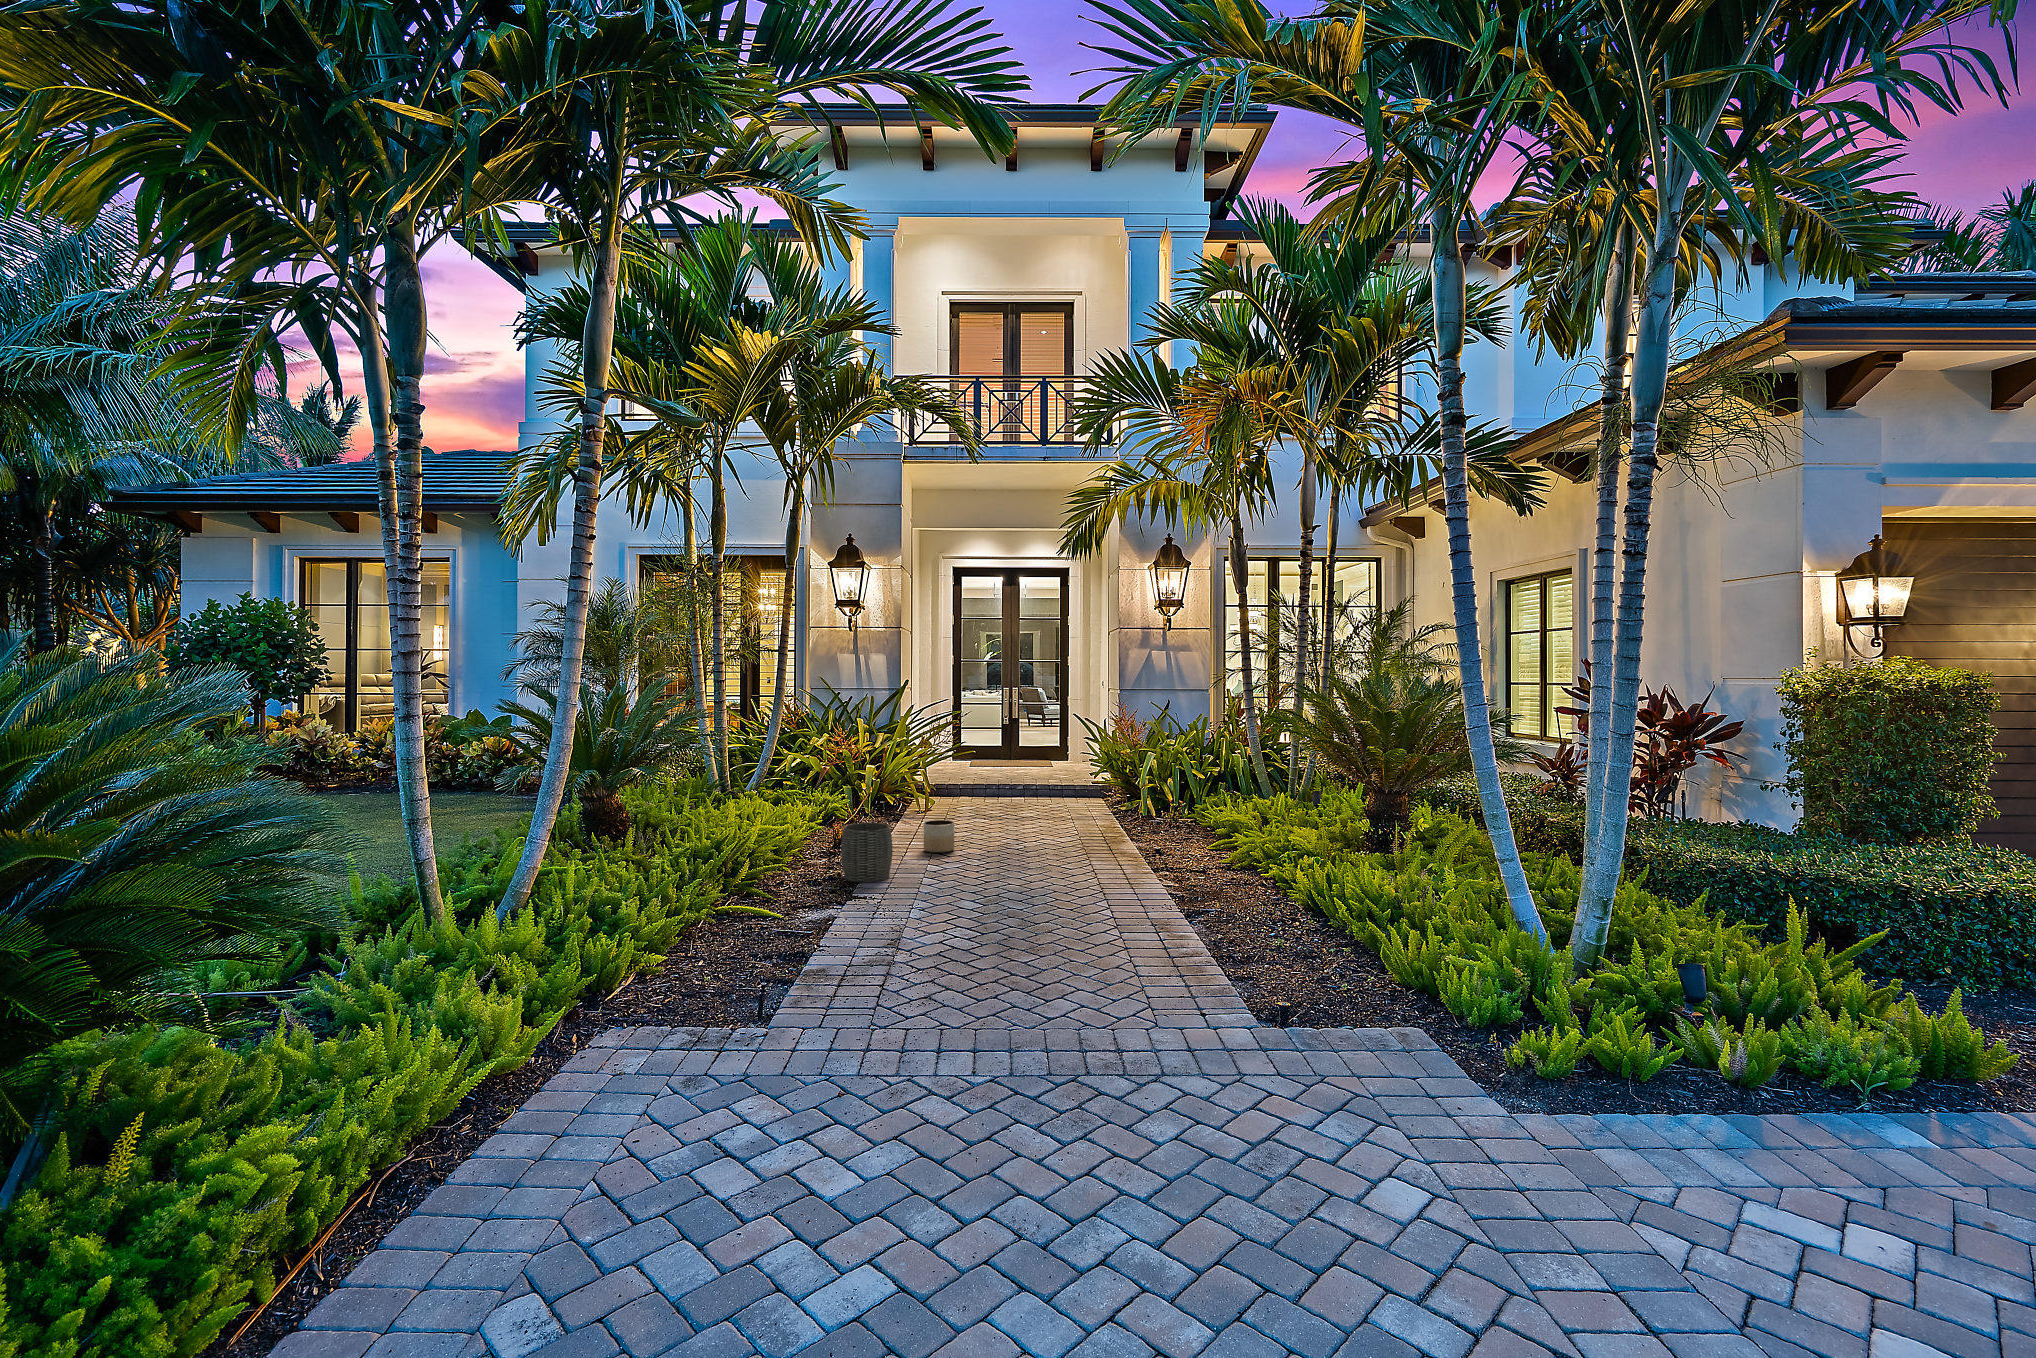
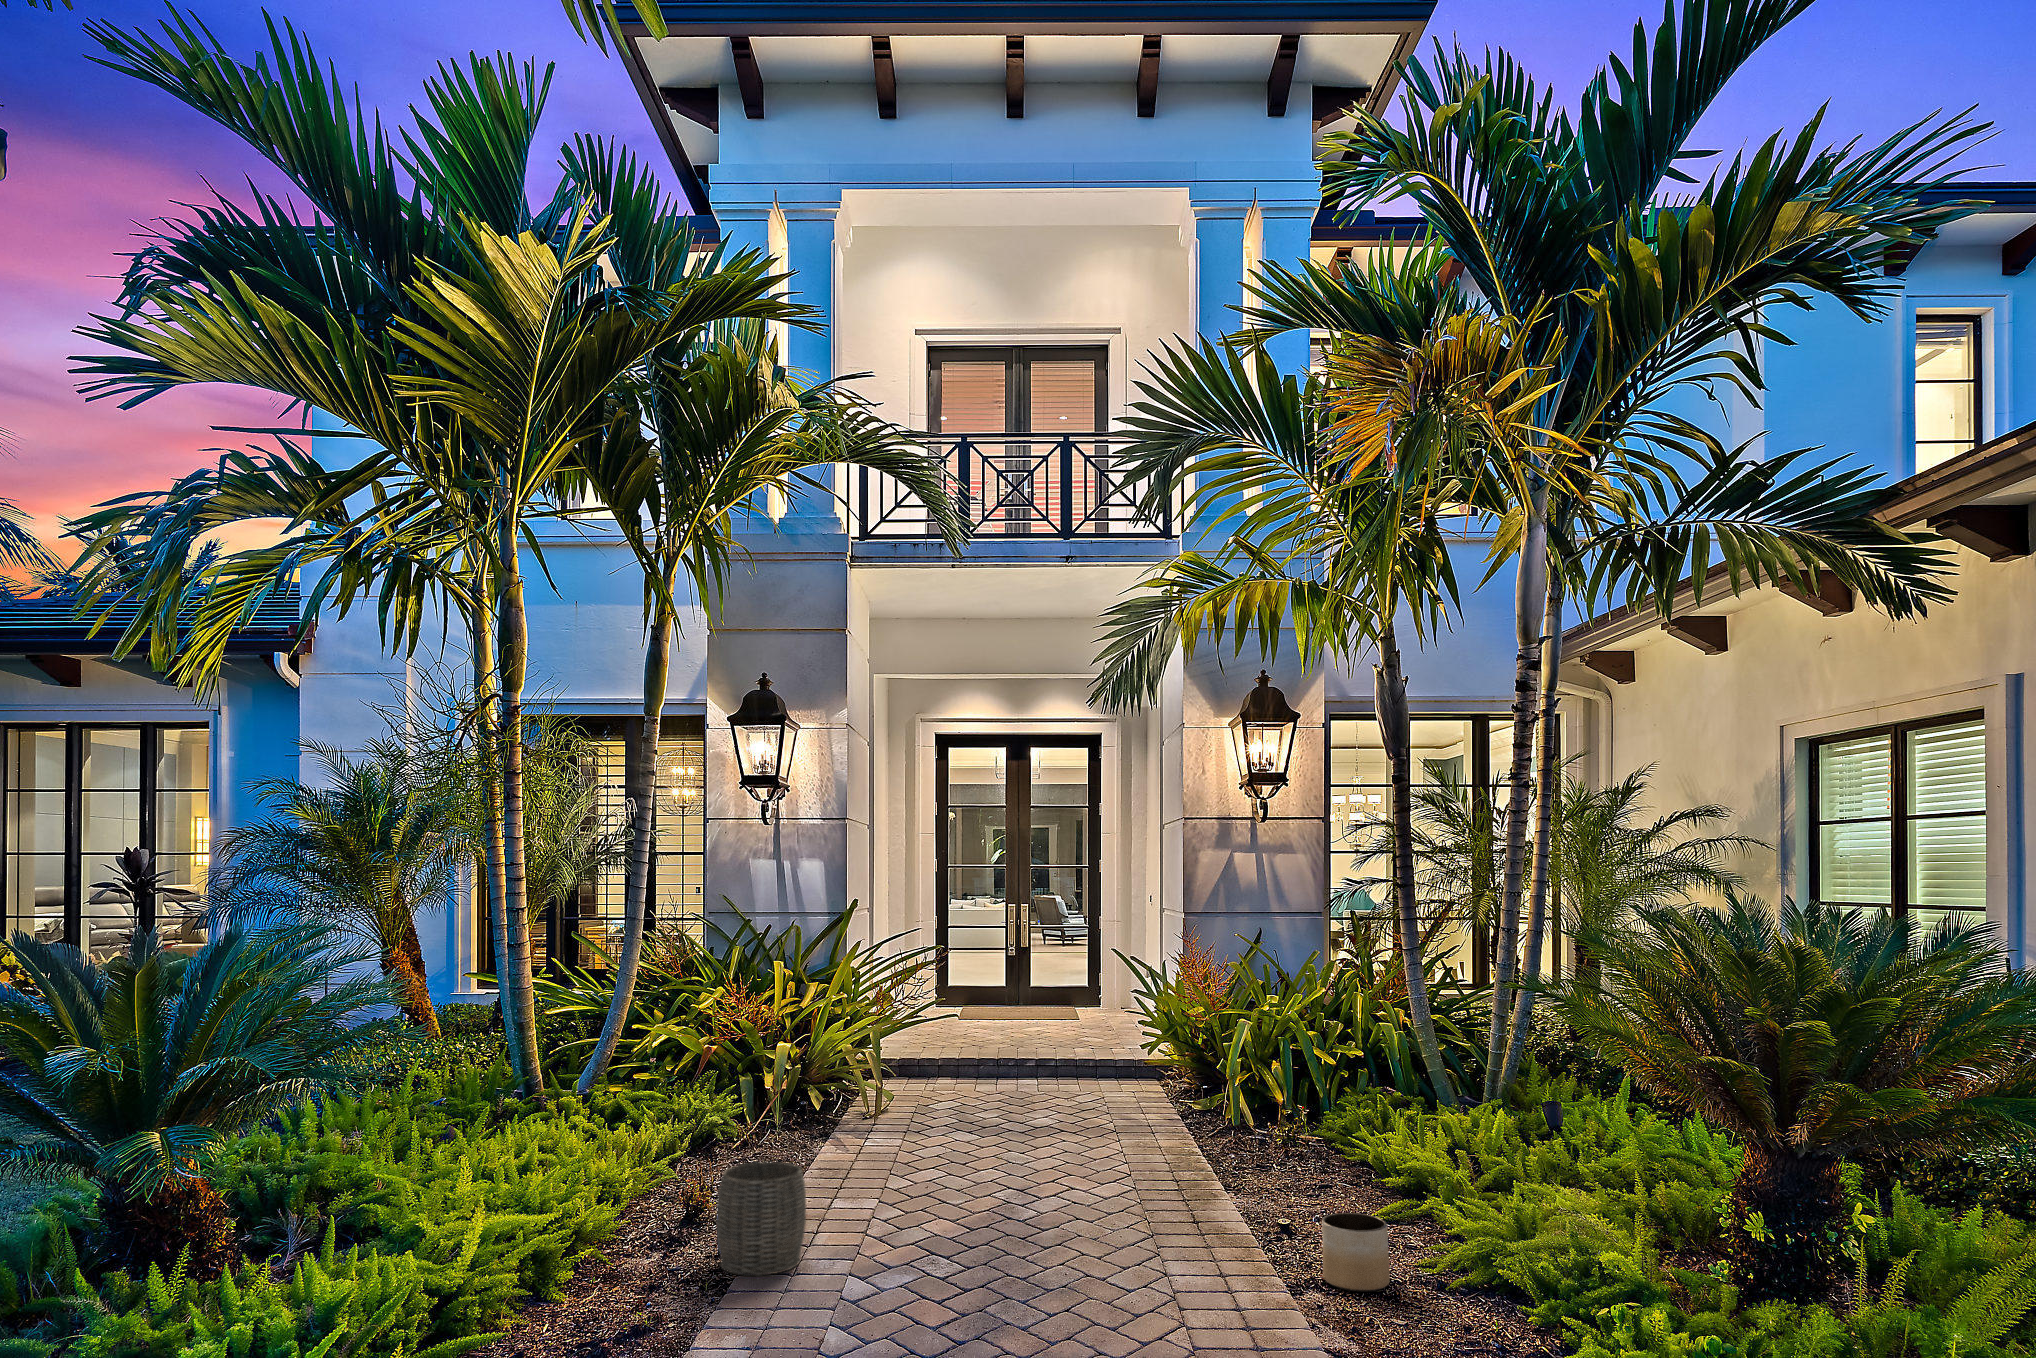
planter: present [924,820,954,853] -> present [1322,1213,1390,1292]

